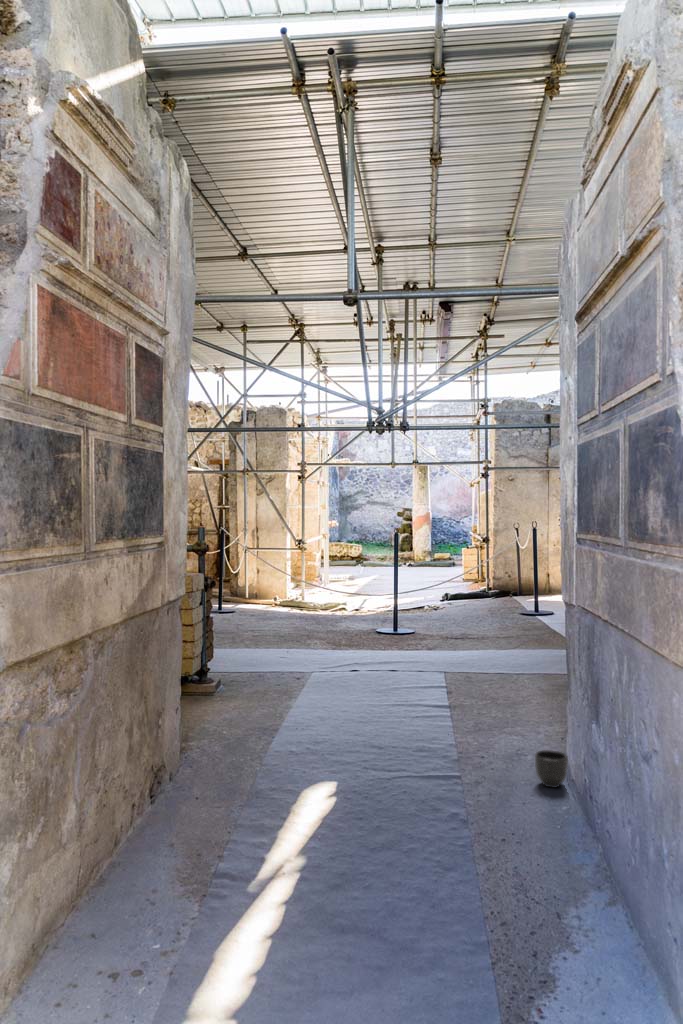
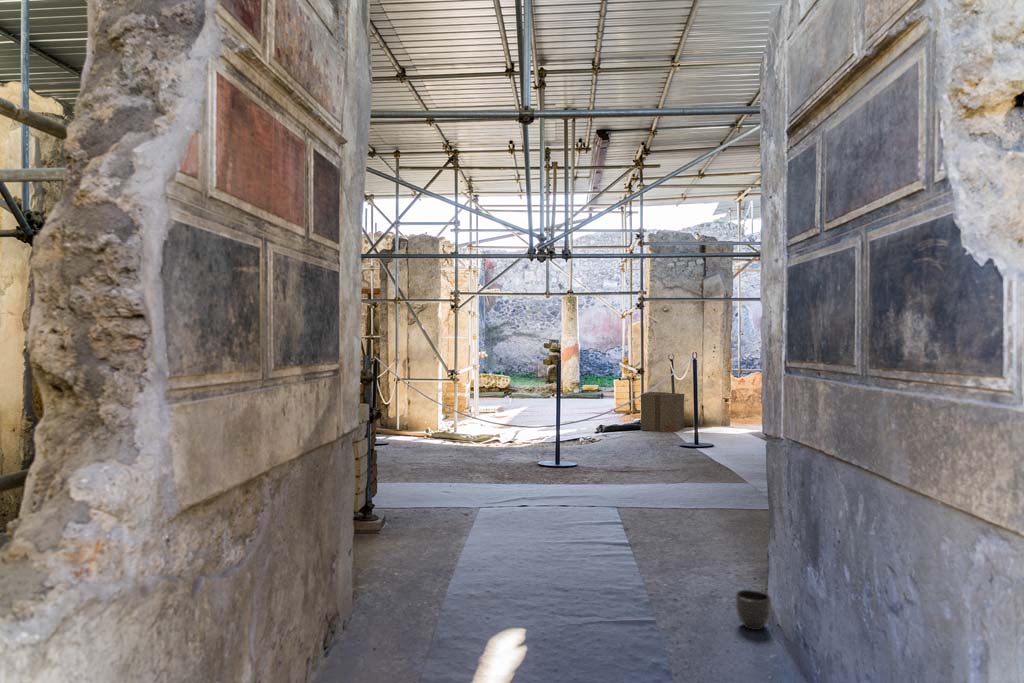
cardboard box: none [487,562,532,603] -> present [641,392,684,432]

